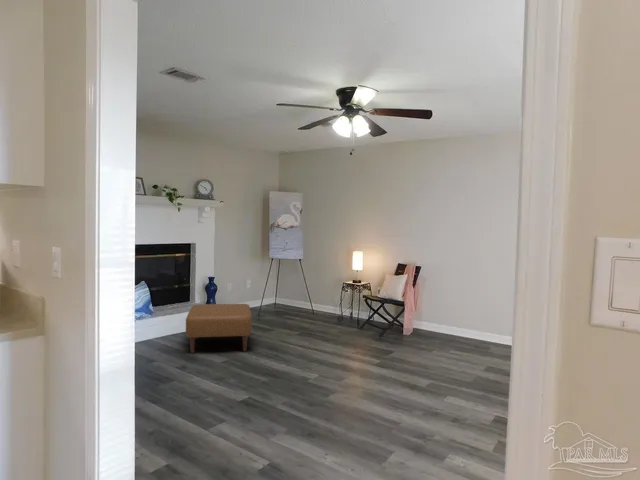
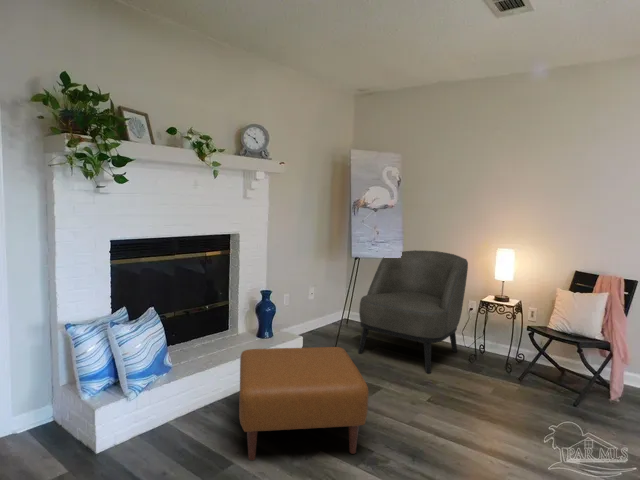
armchair: none [272,255,339,325] -> present [358,250,468,373]

